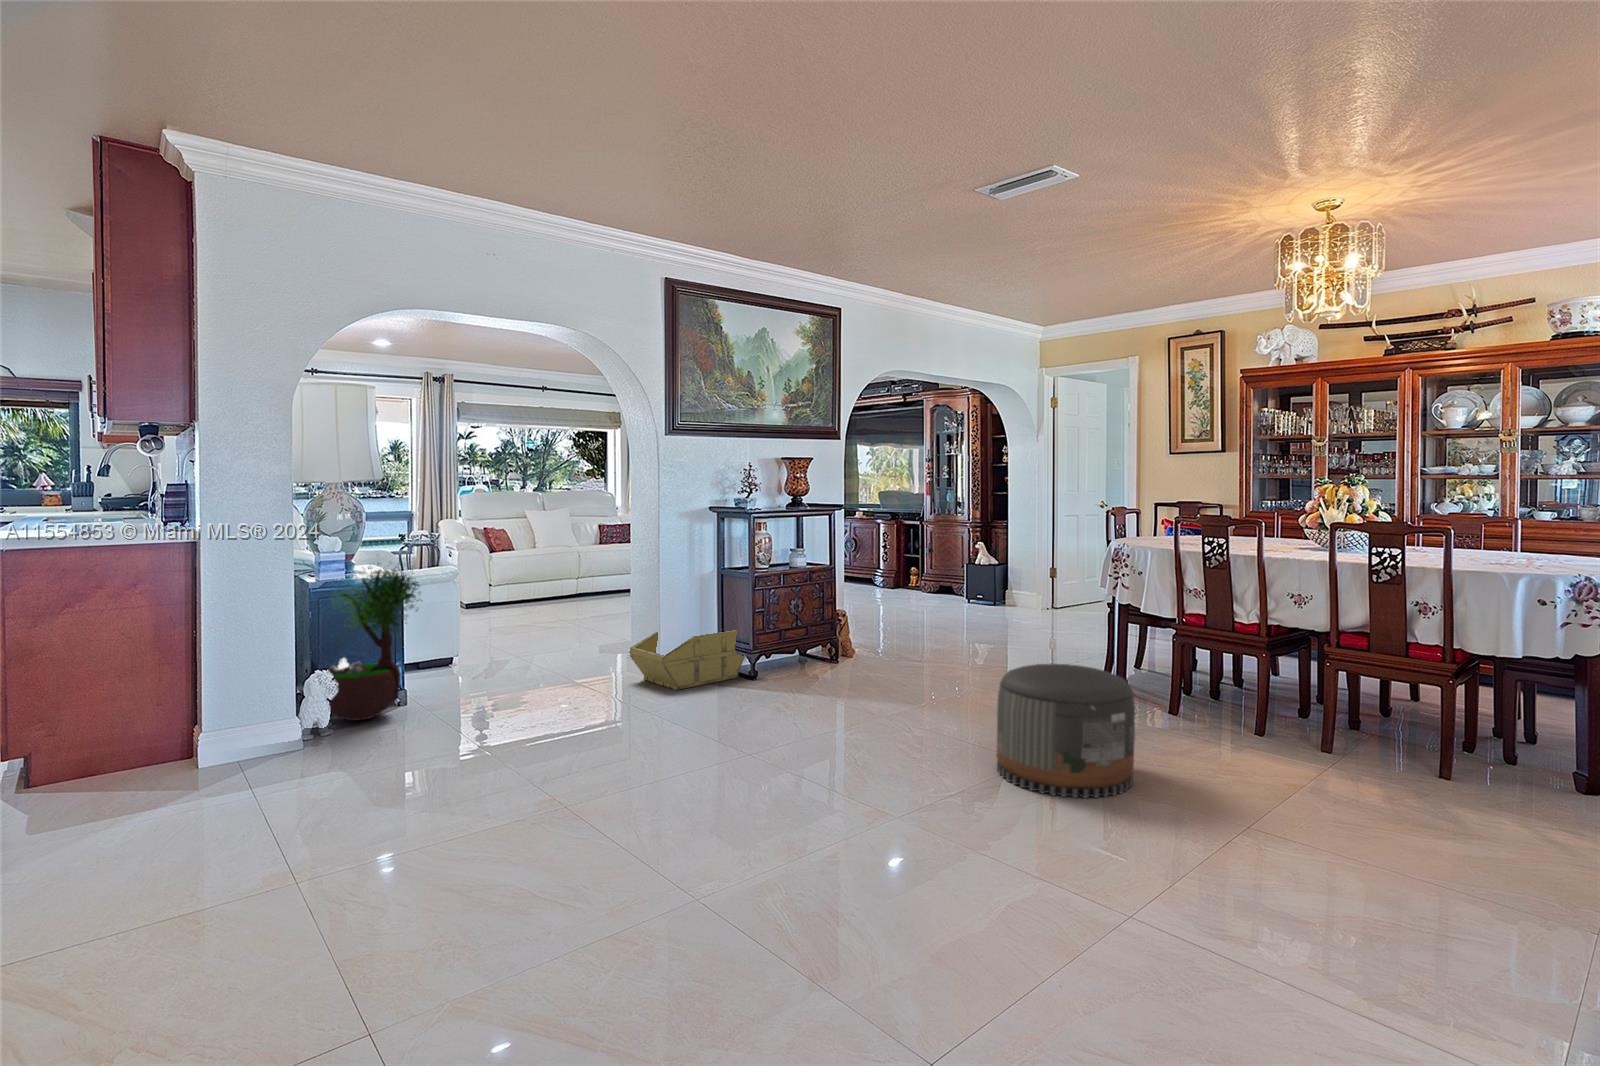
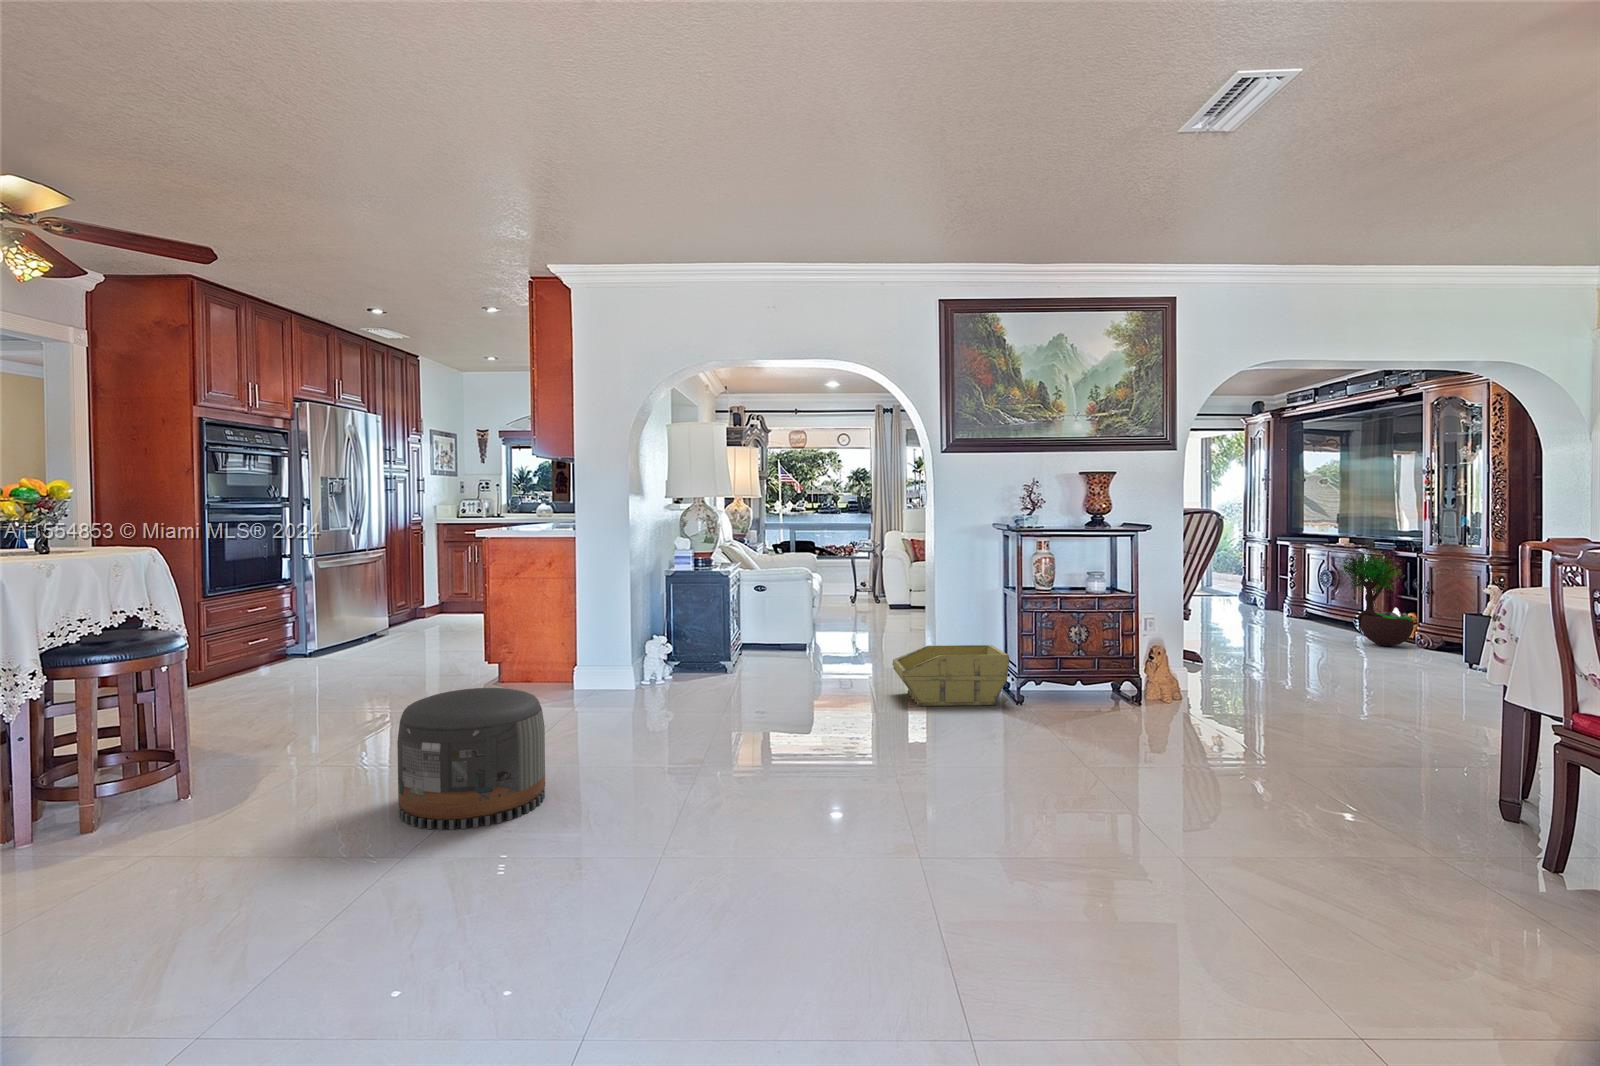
potted tree: present [328,561,420,720] -> present [1339,549,1414,646]
pouf: present [997,664,1135,798] -> present [397,688,545,830]

